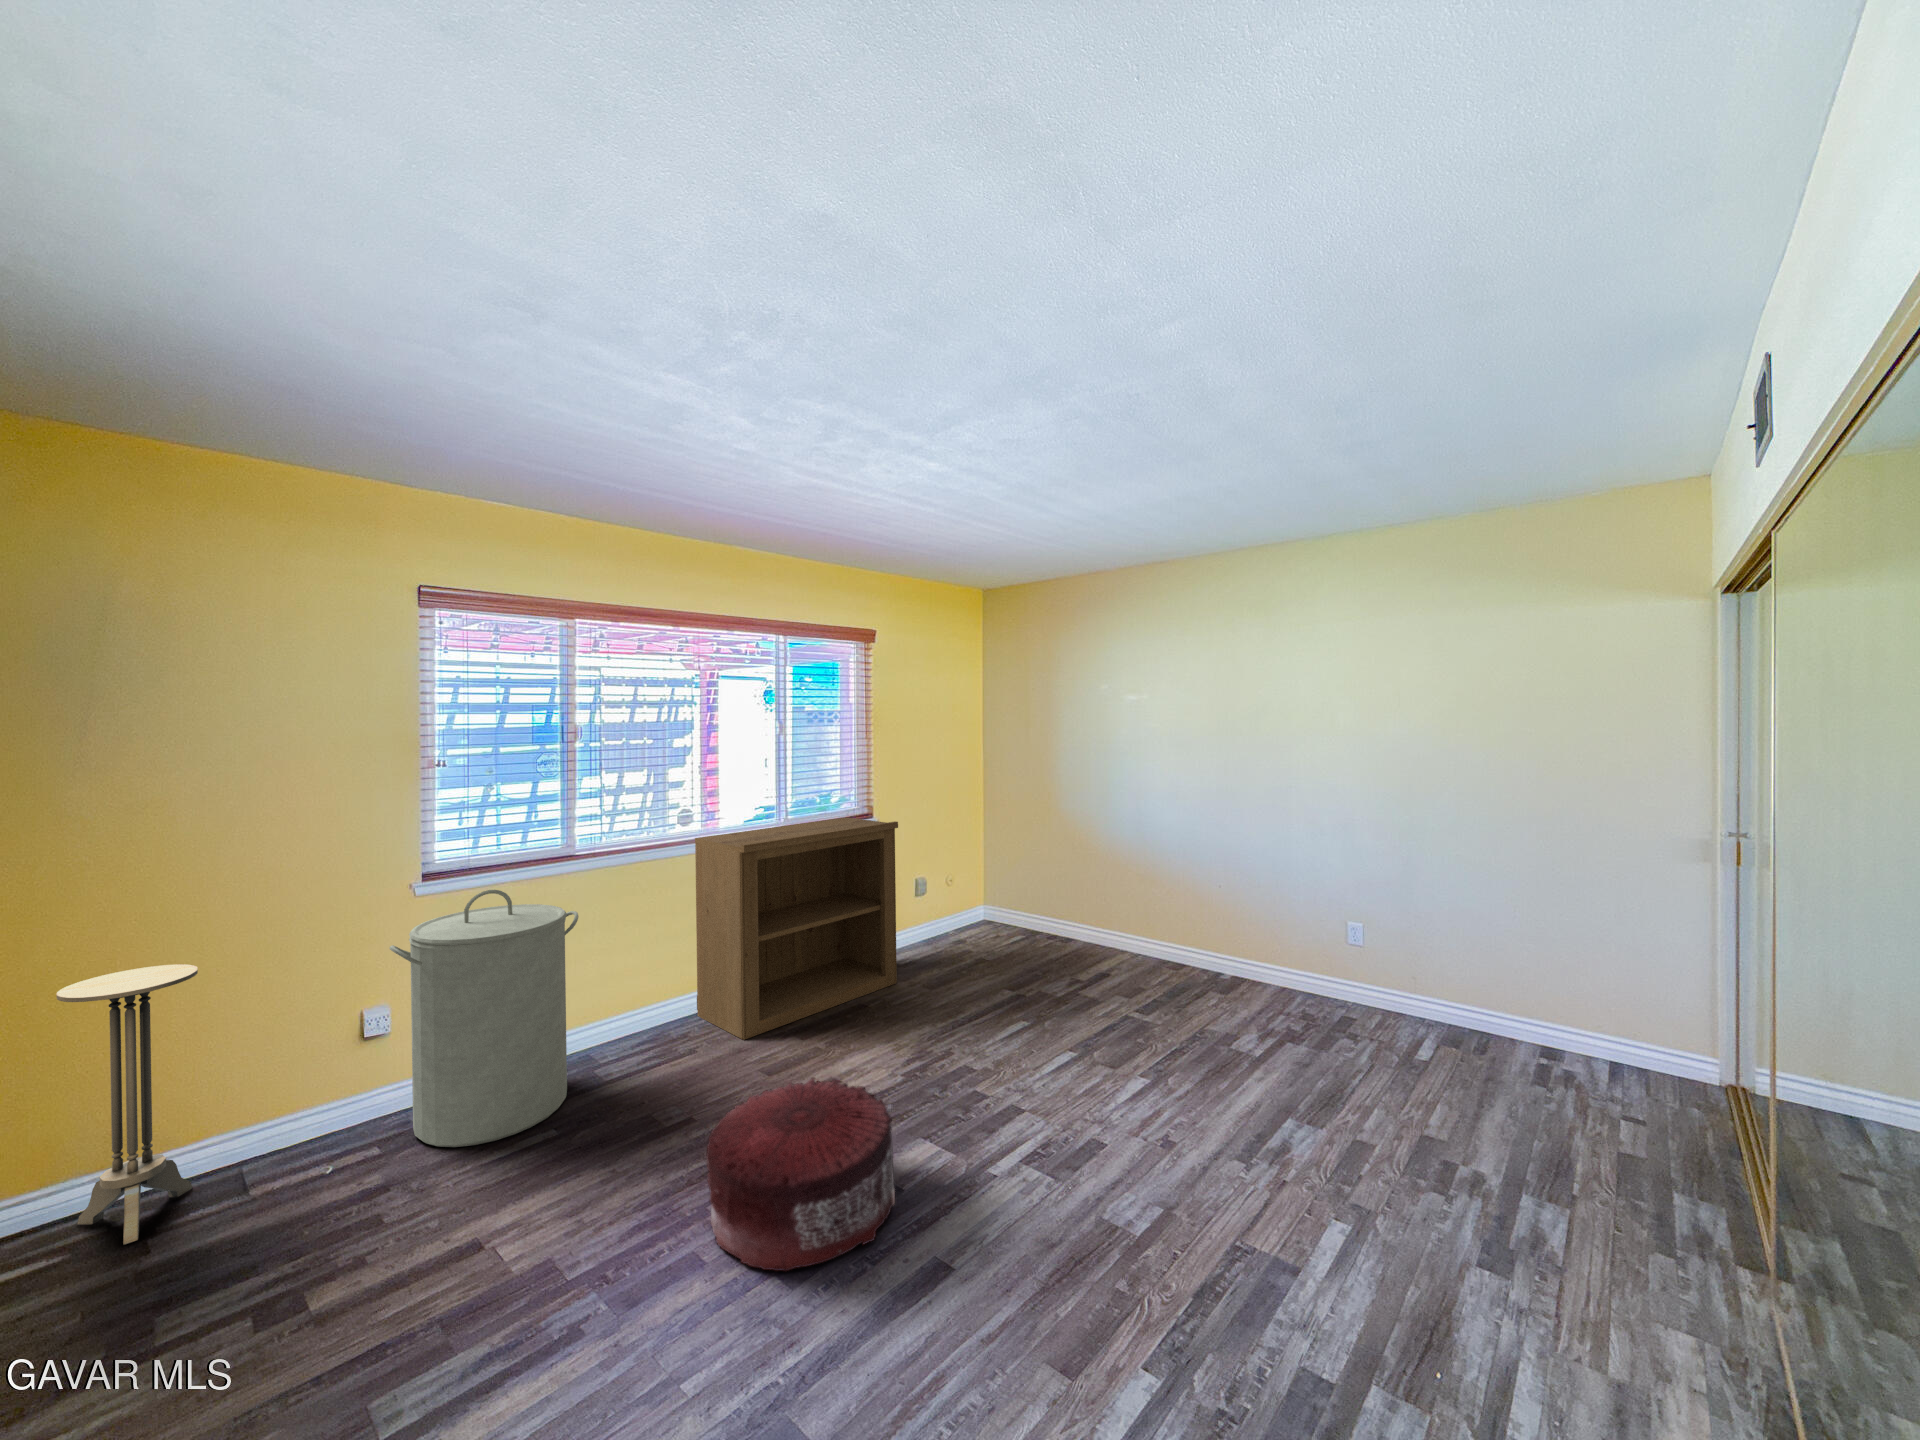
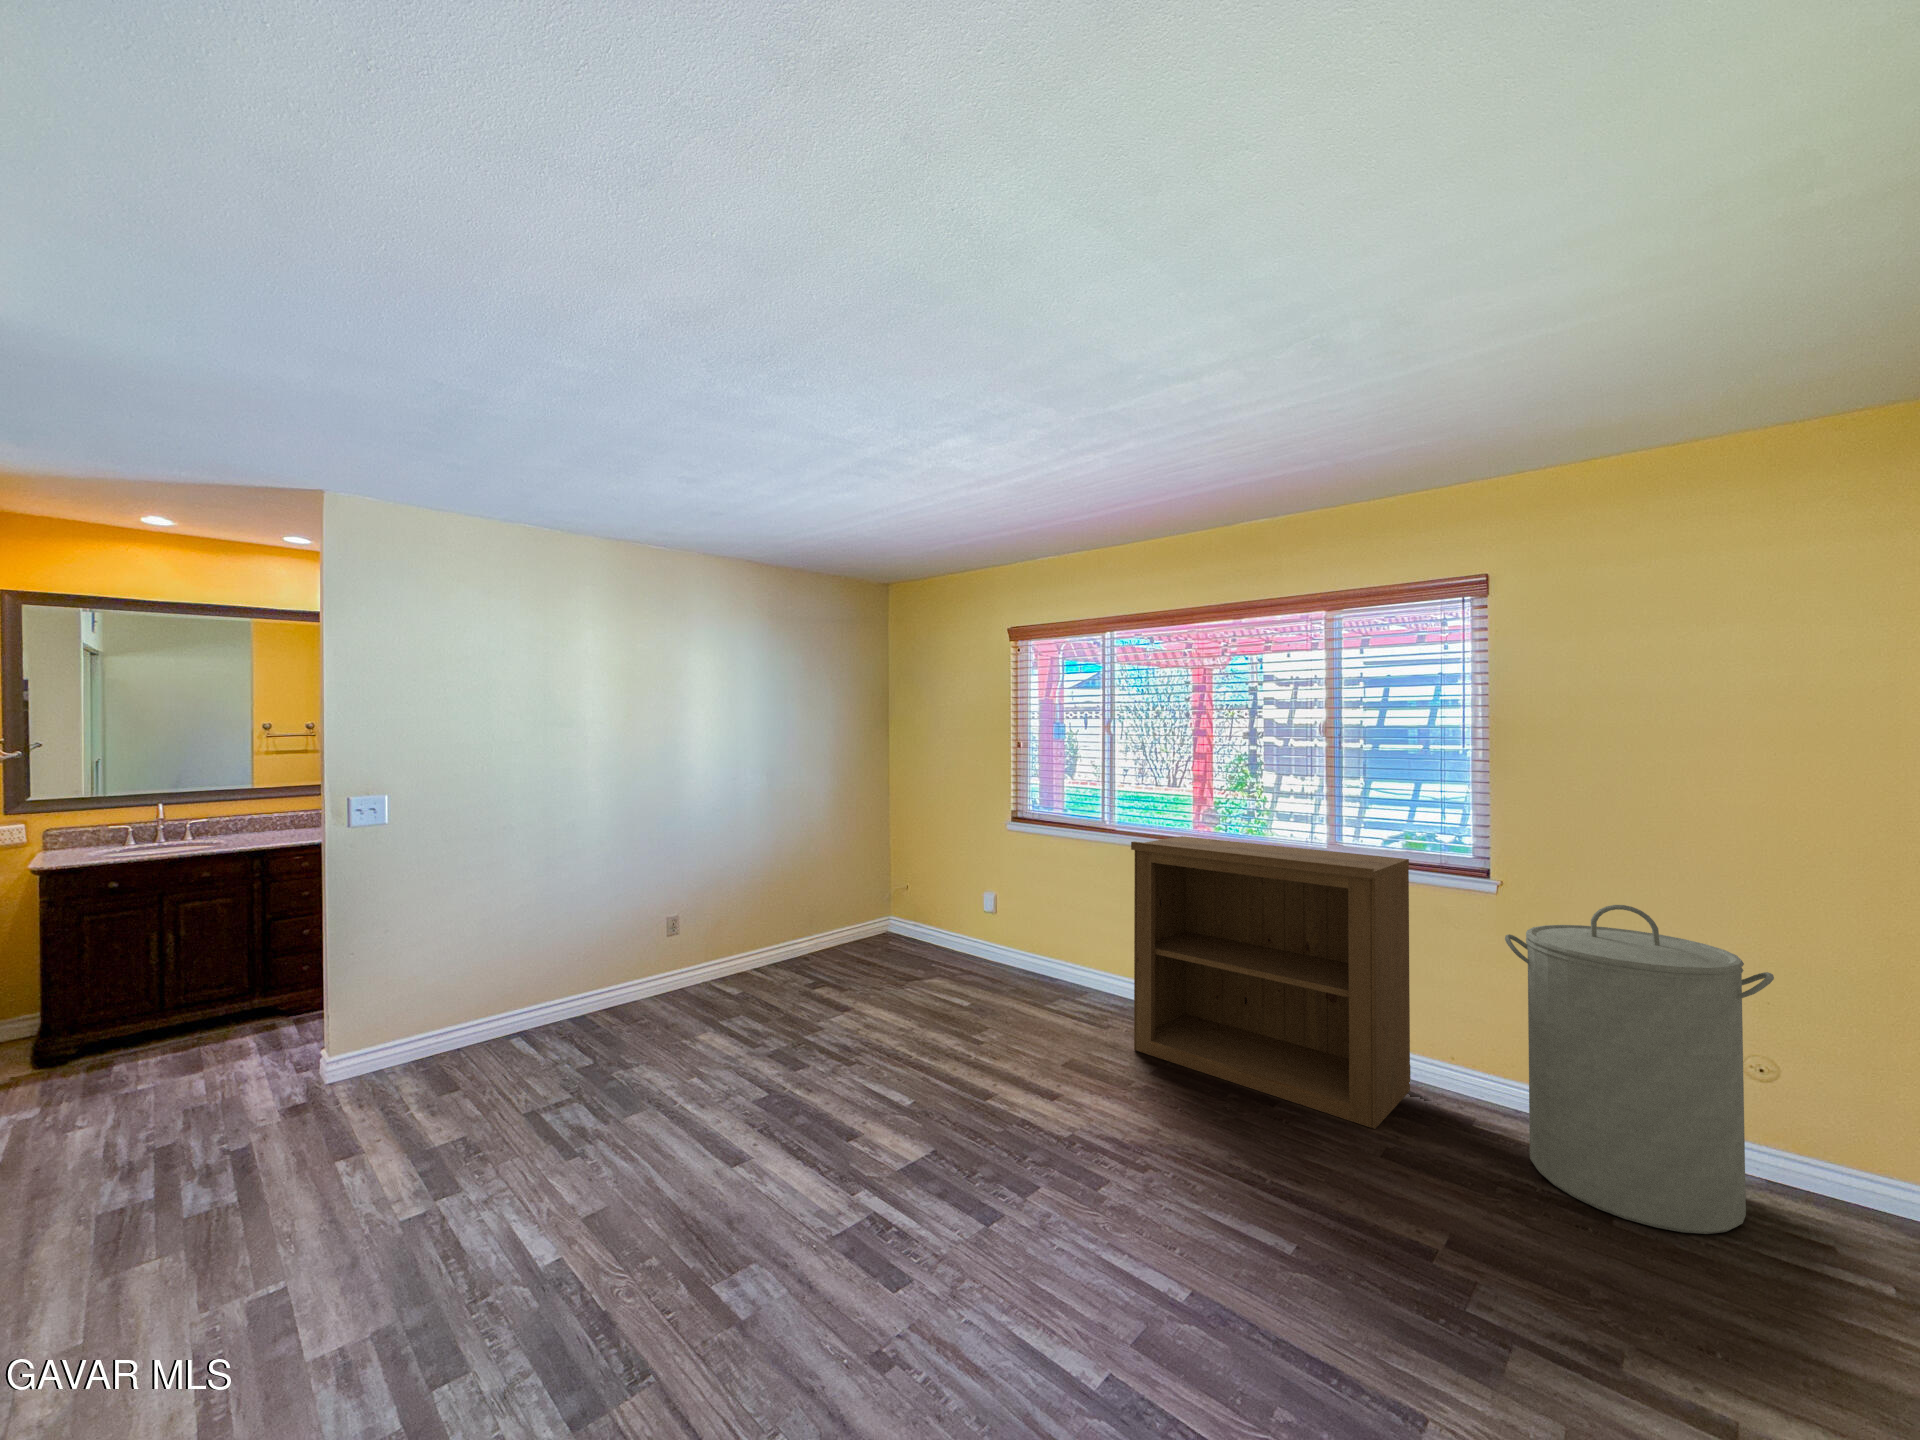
laundry hamper: present [389,890,578,1147] -> present [1505,905,1774,1234]
side table: present [57,964,198,1244] -> none [877,834,923,956]
pouf: present [706,1078,895,1271] -> none [766,1006,915,1134]

